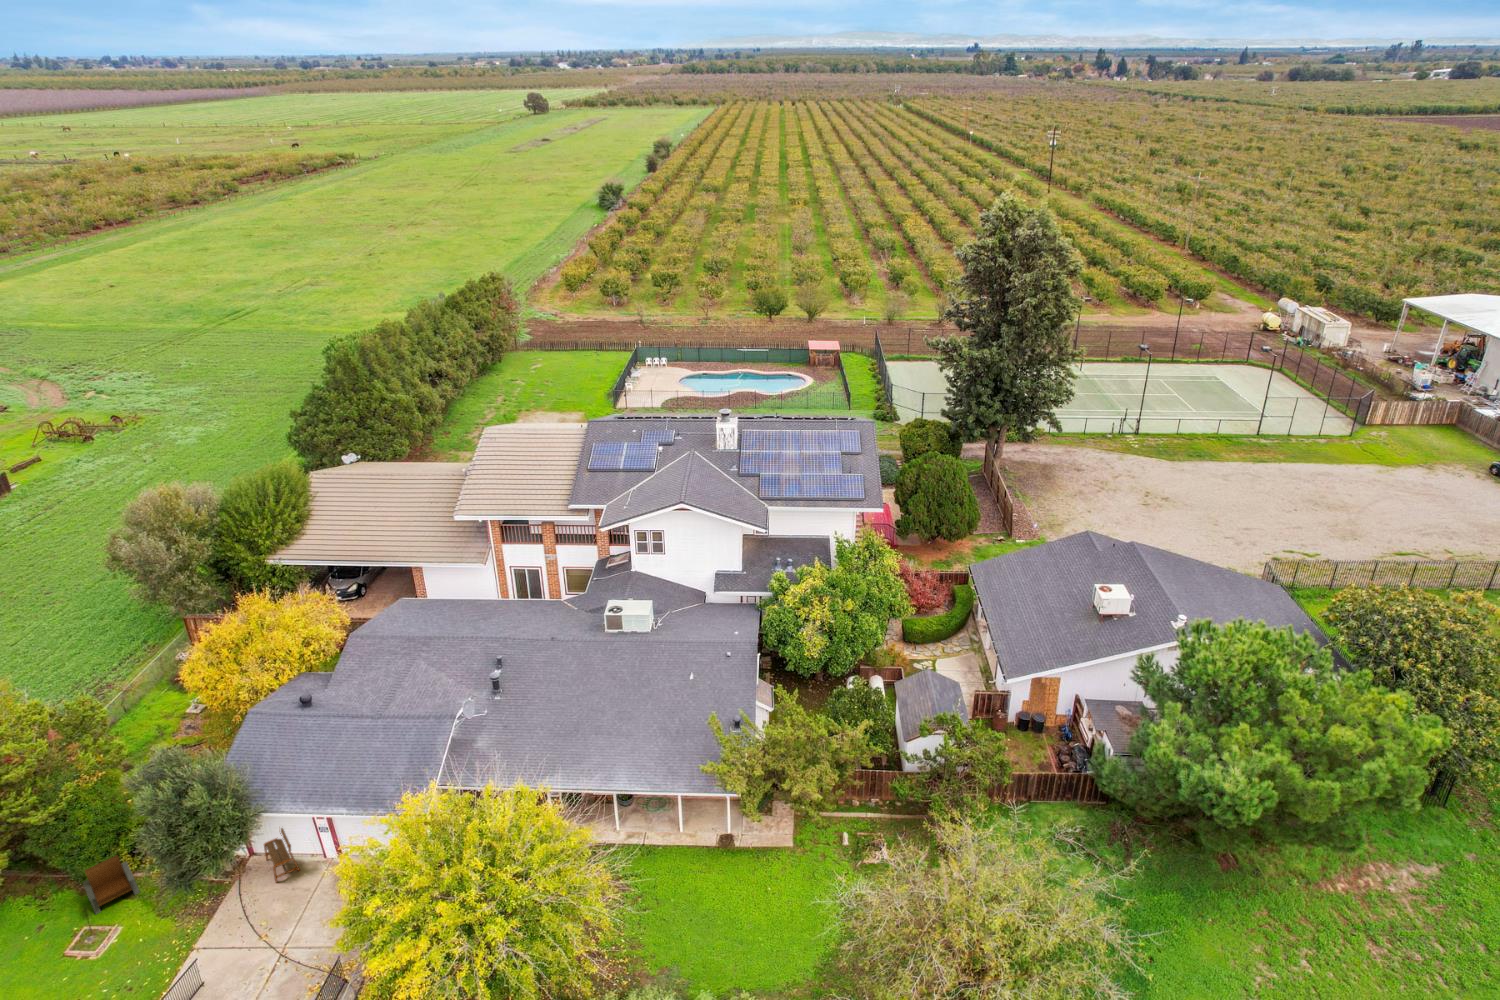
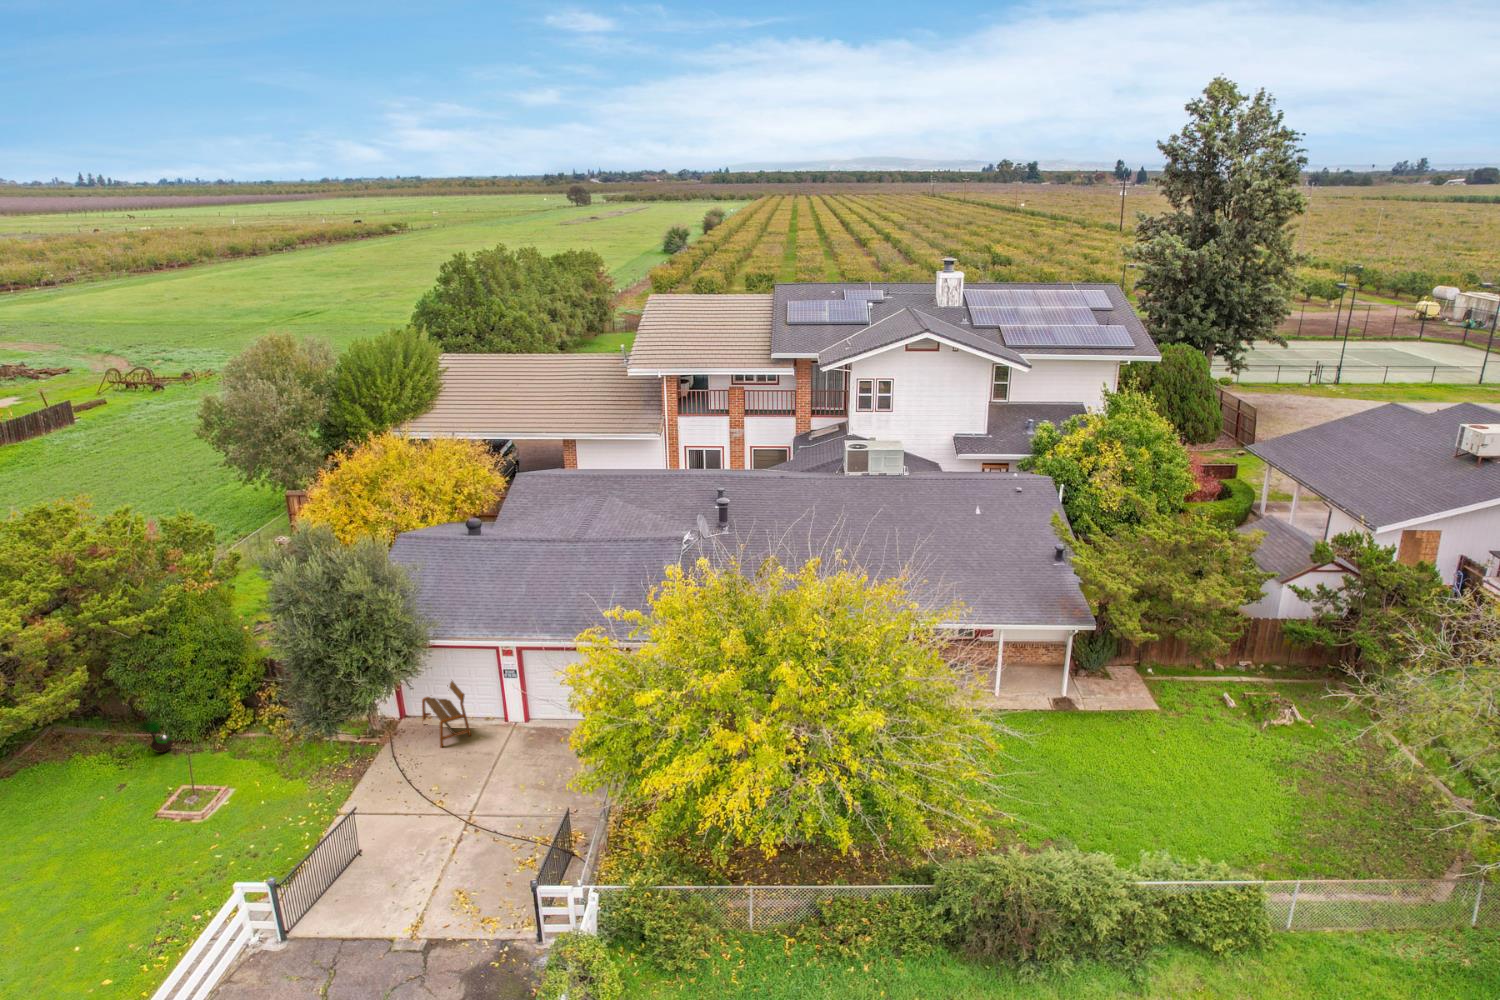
lounge chair: present [83,855,140,914] -> none [182,699,257,775]
potted tree: none [47,871,78,895] -> present [138,719,173,753]

